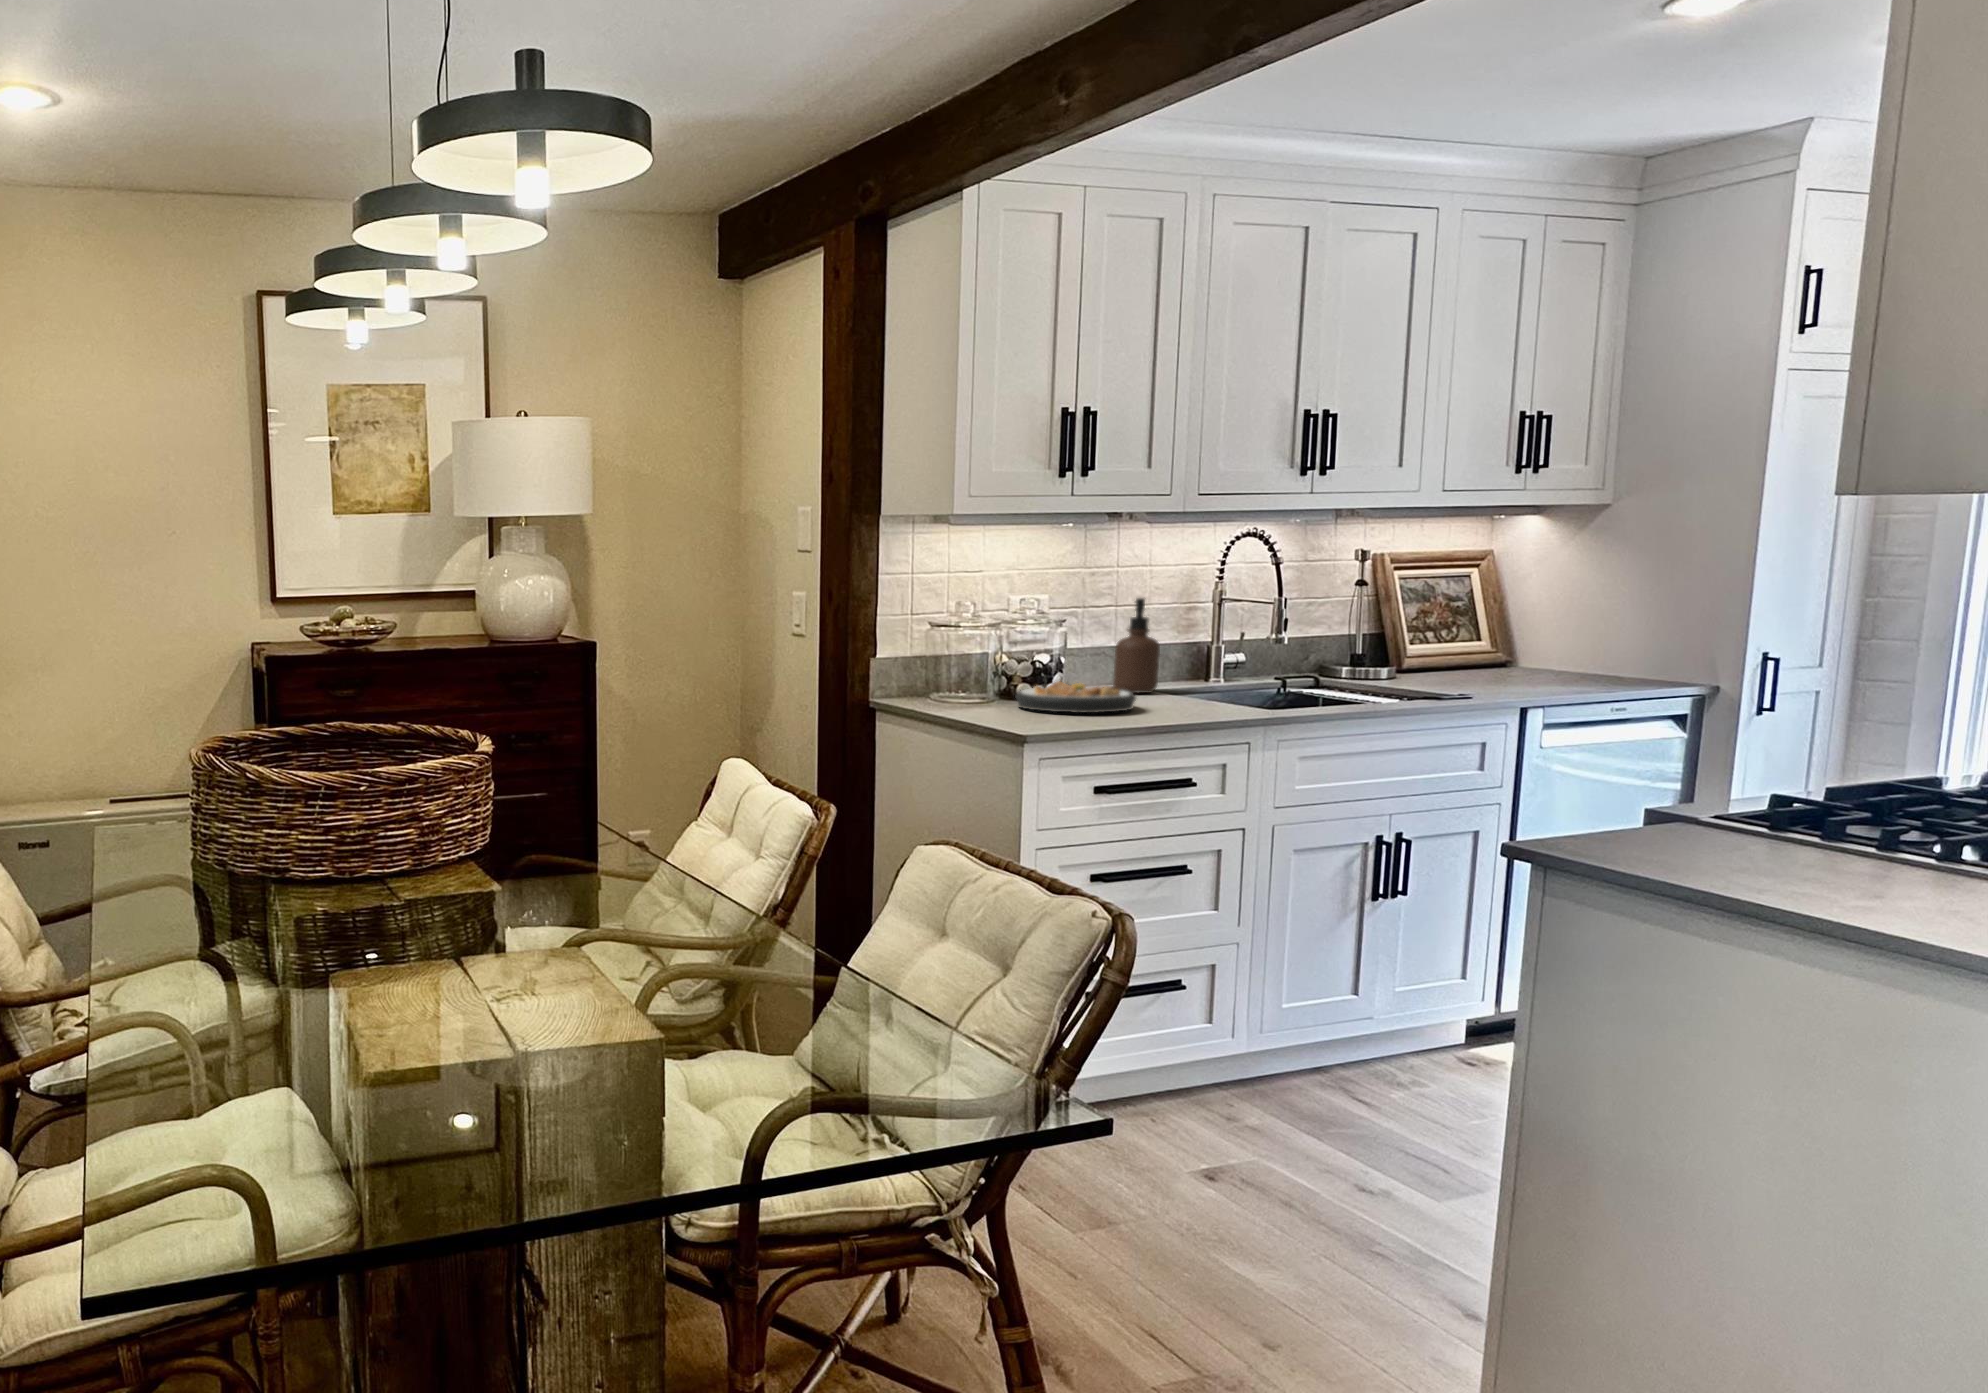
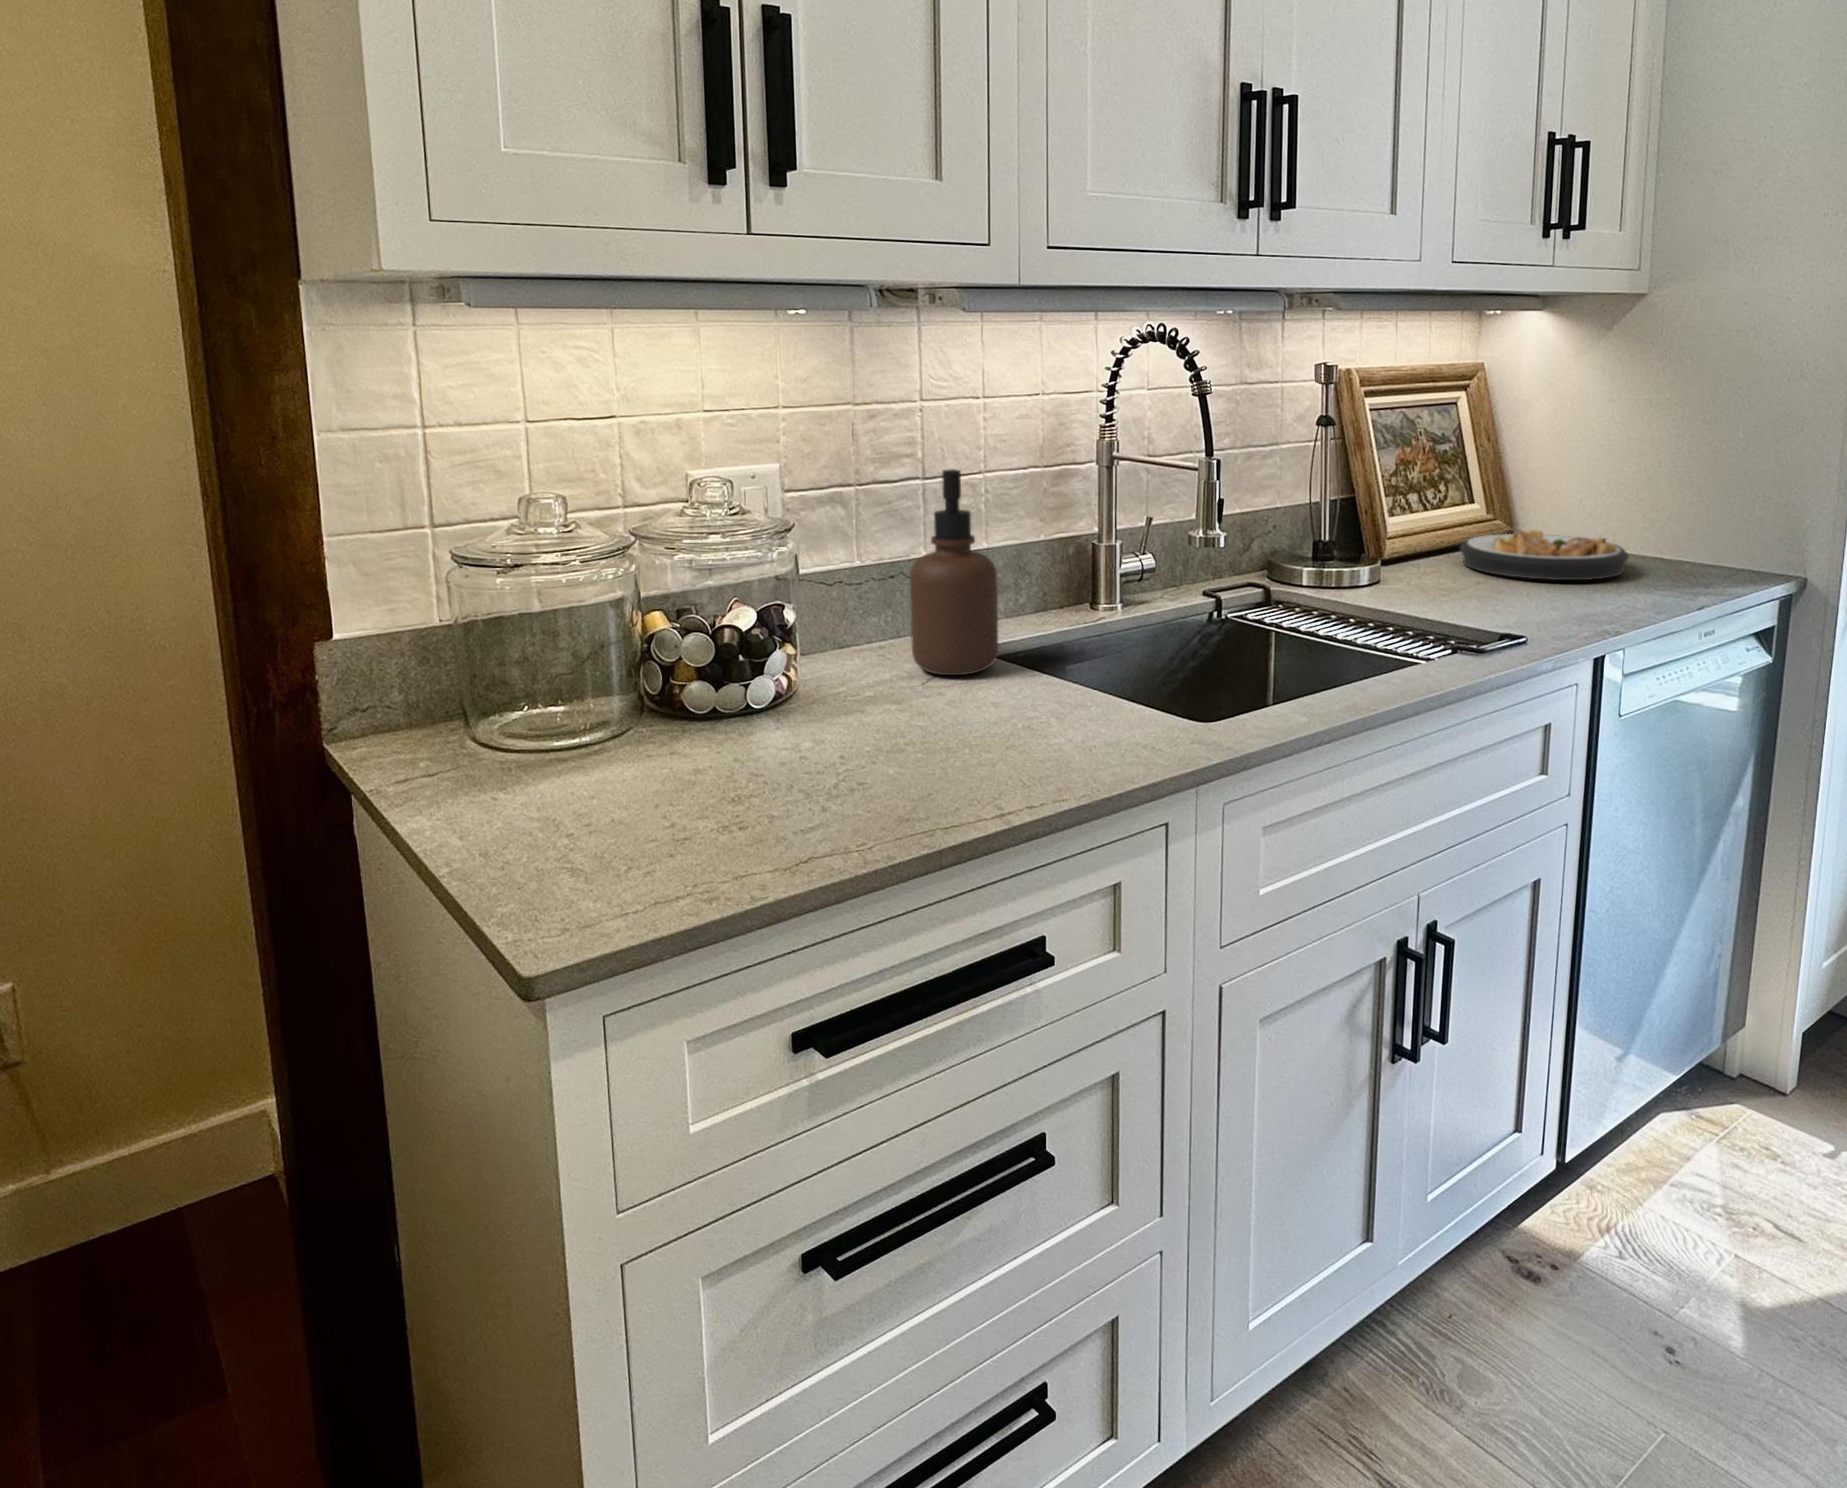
plate: present [1016,681,1136,713] -> present [1460,530,1629,580]

